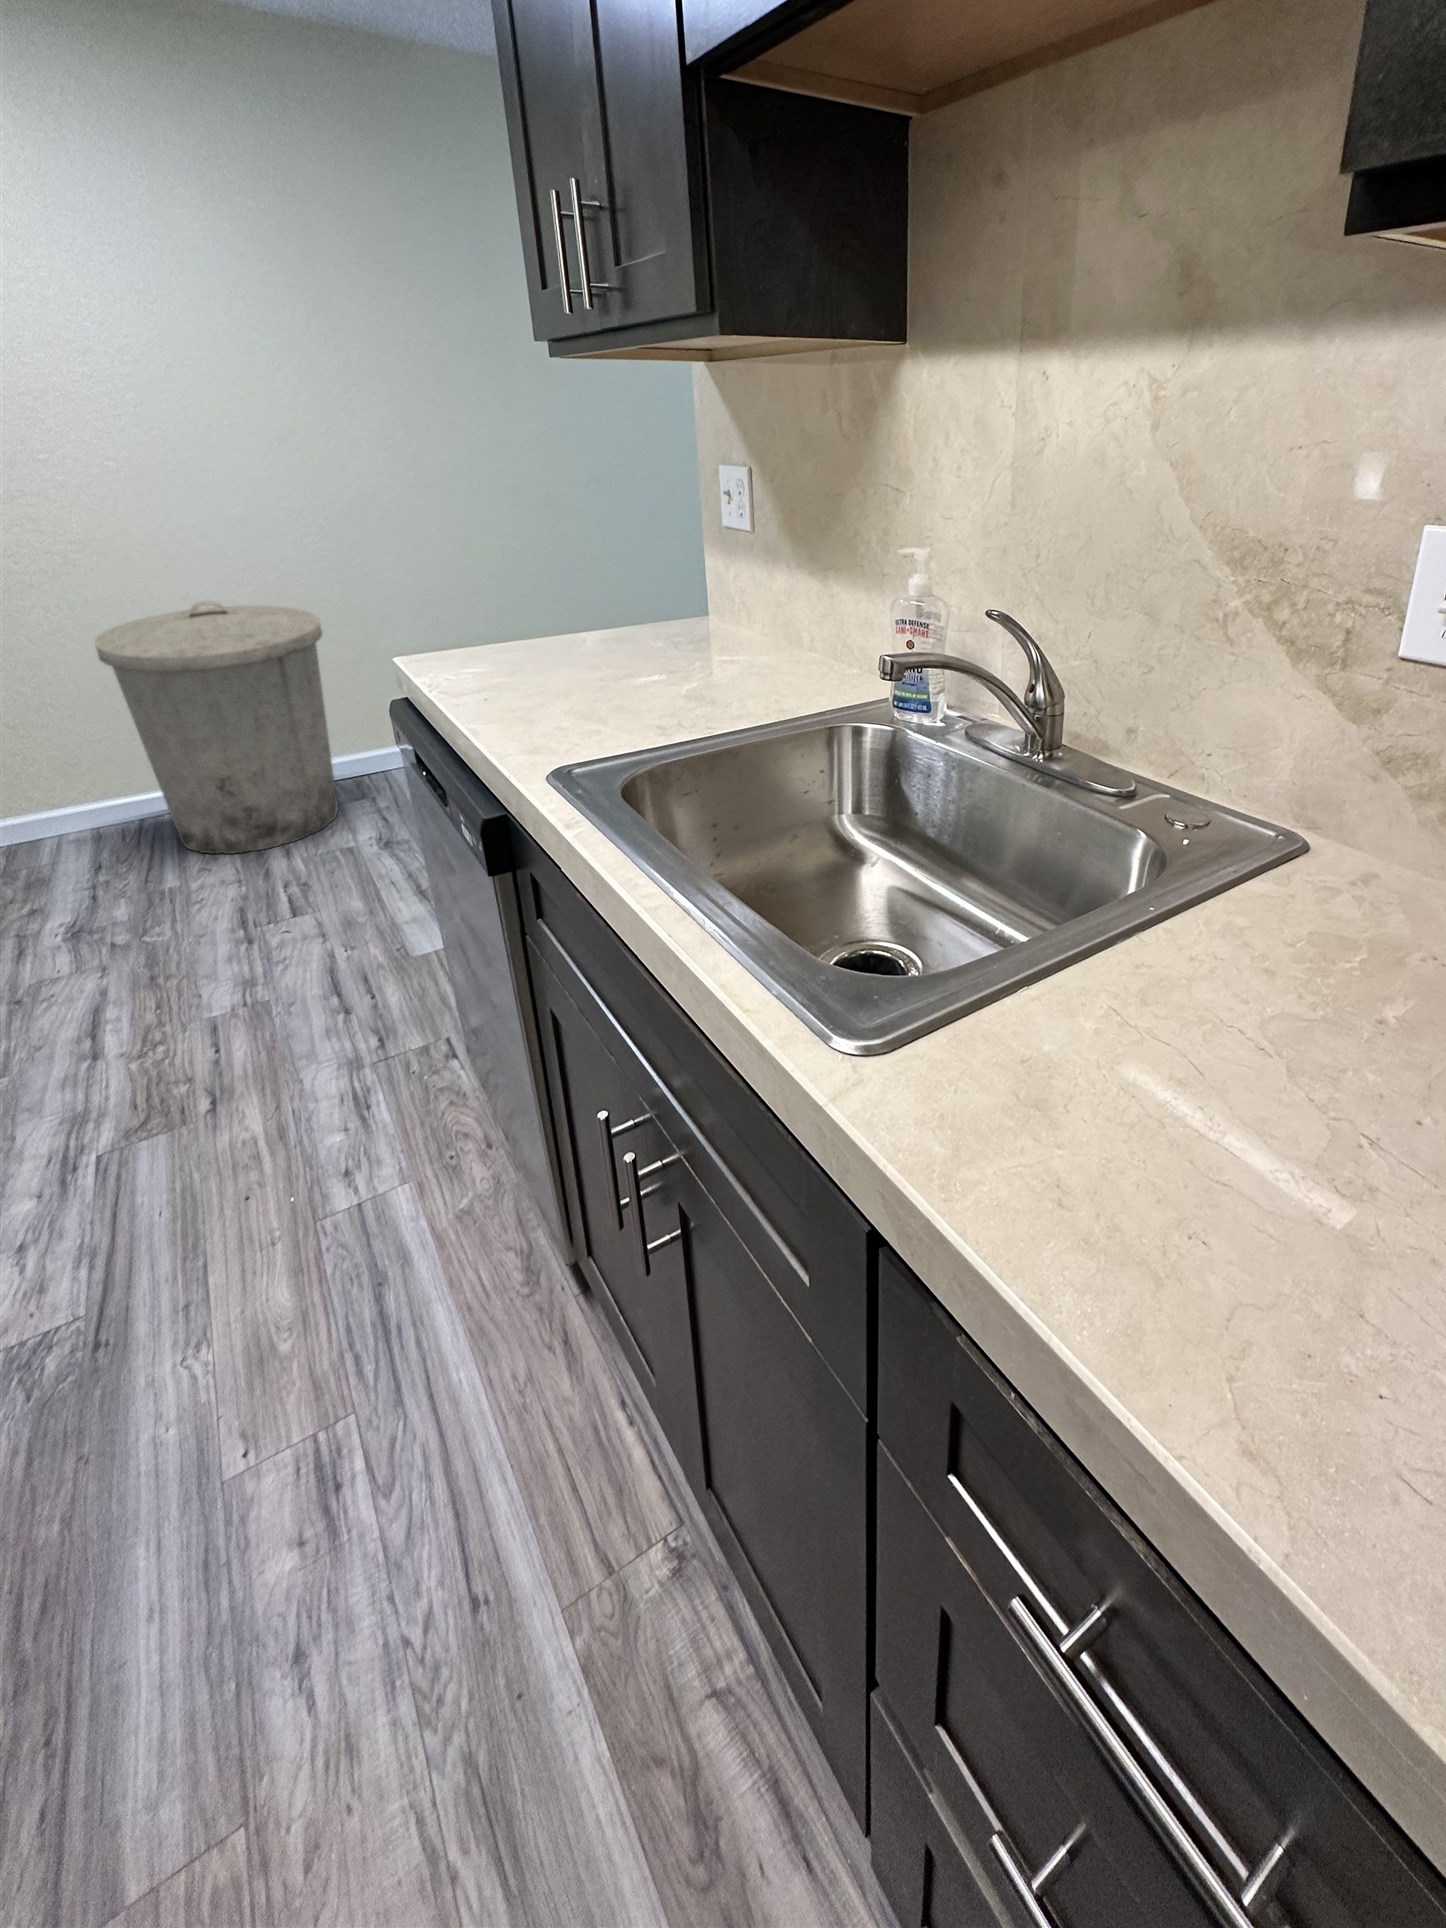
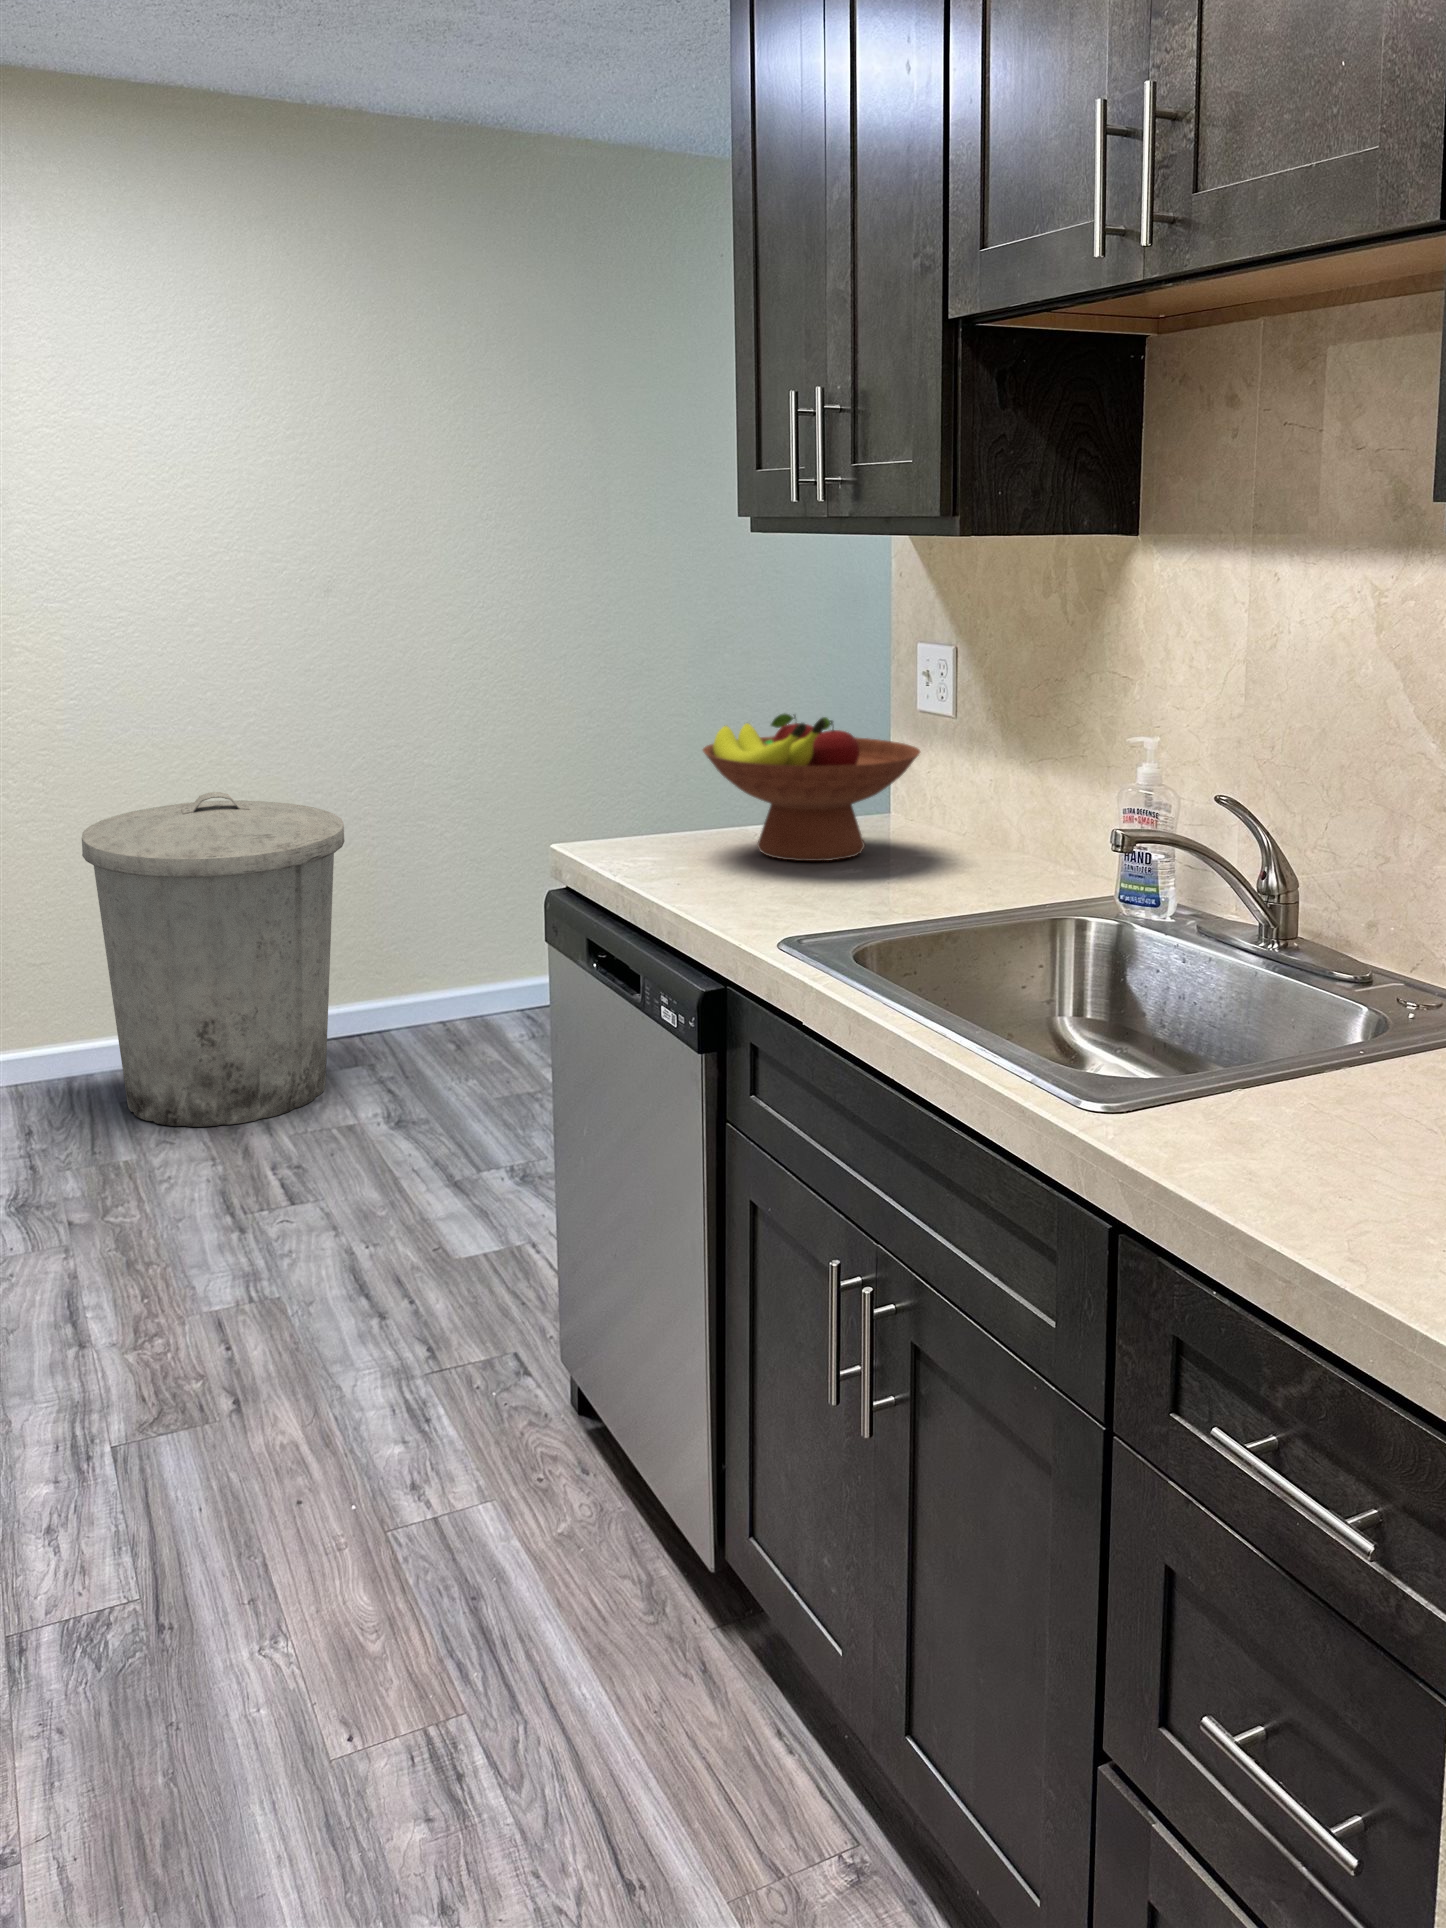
fruit bowl: none [521,532,722,667] -> present [703,713,920,861]

